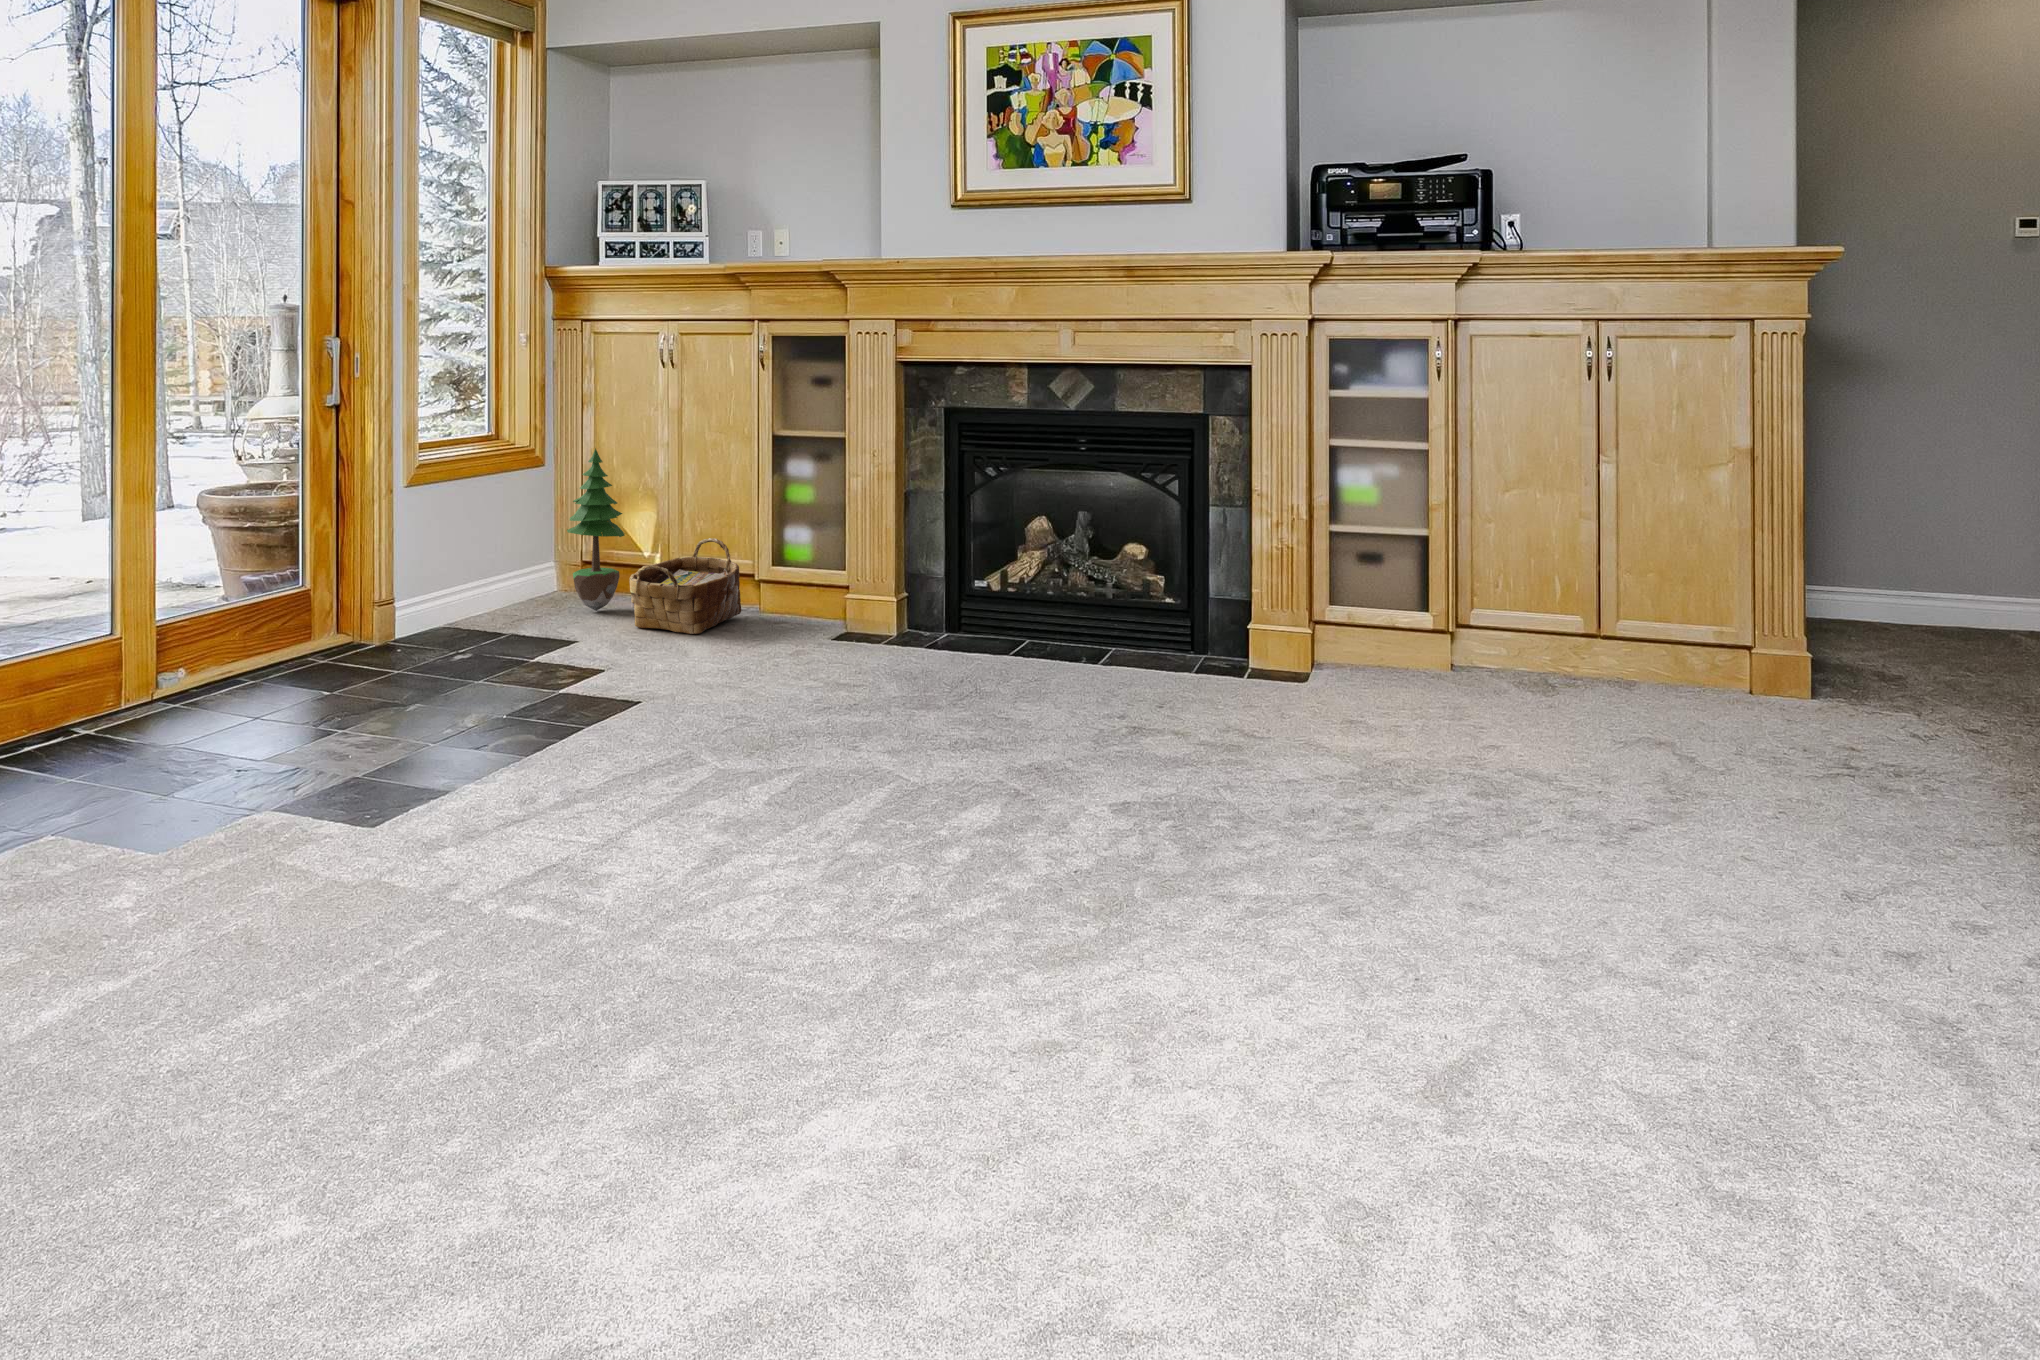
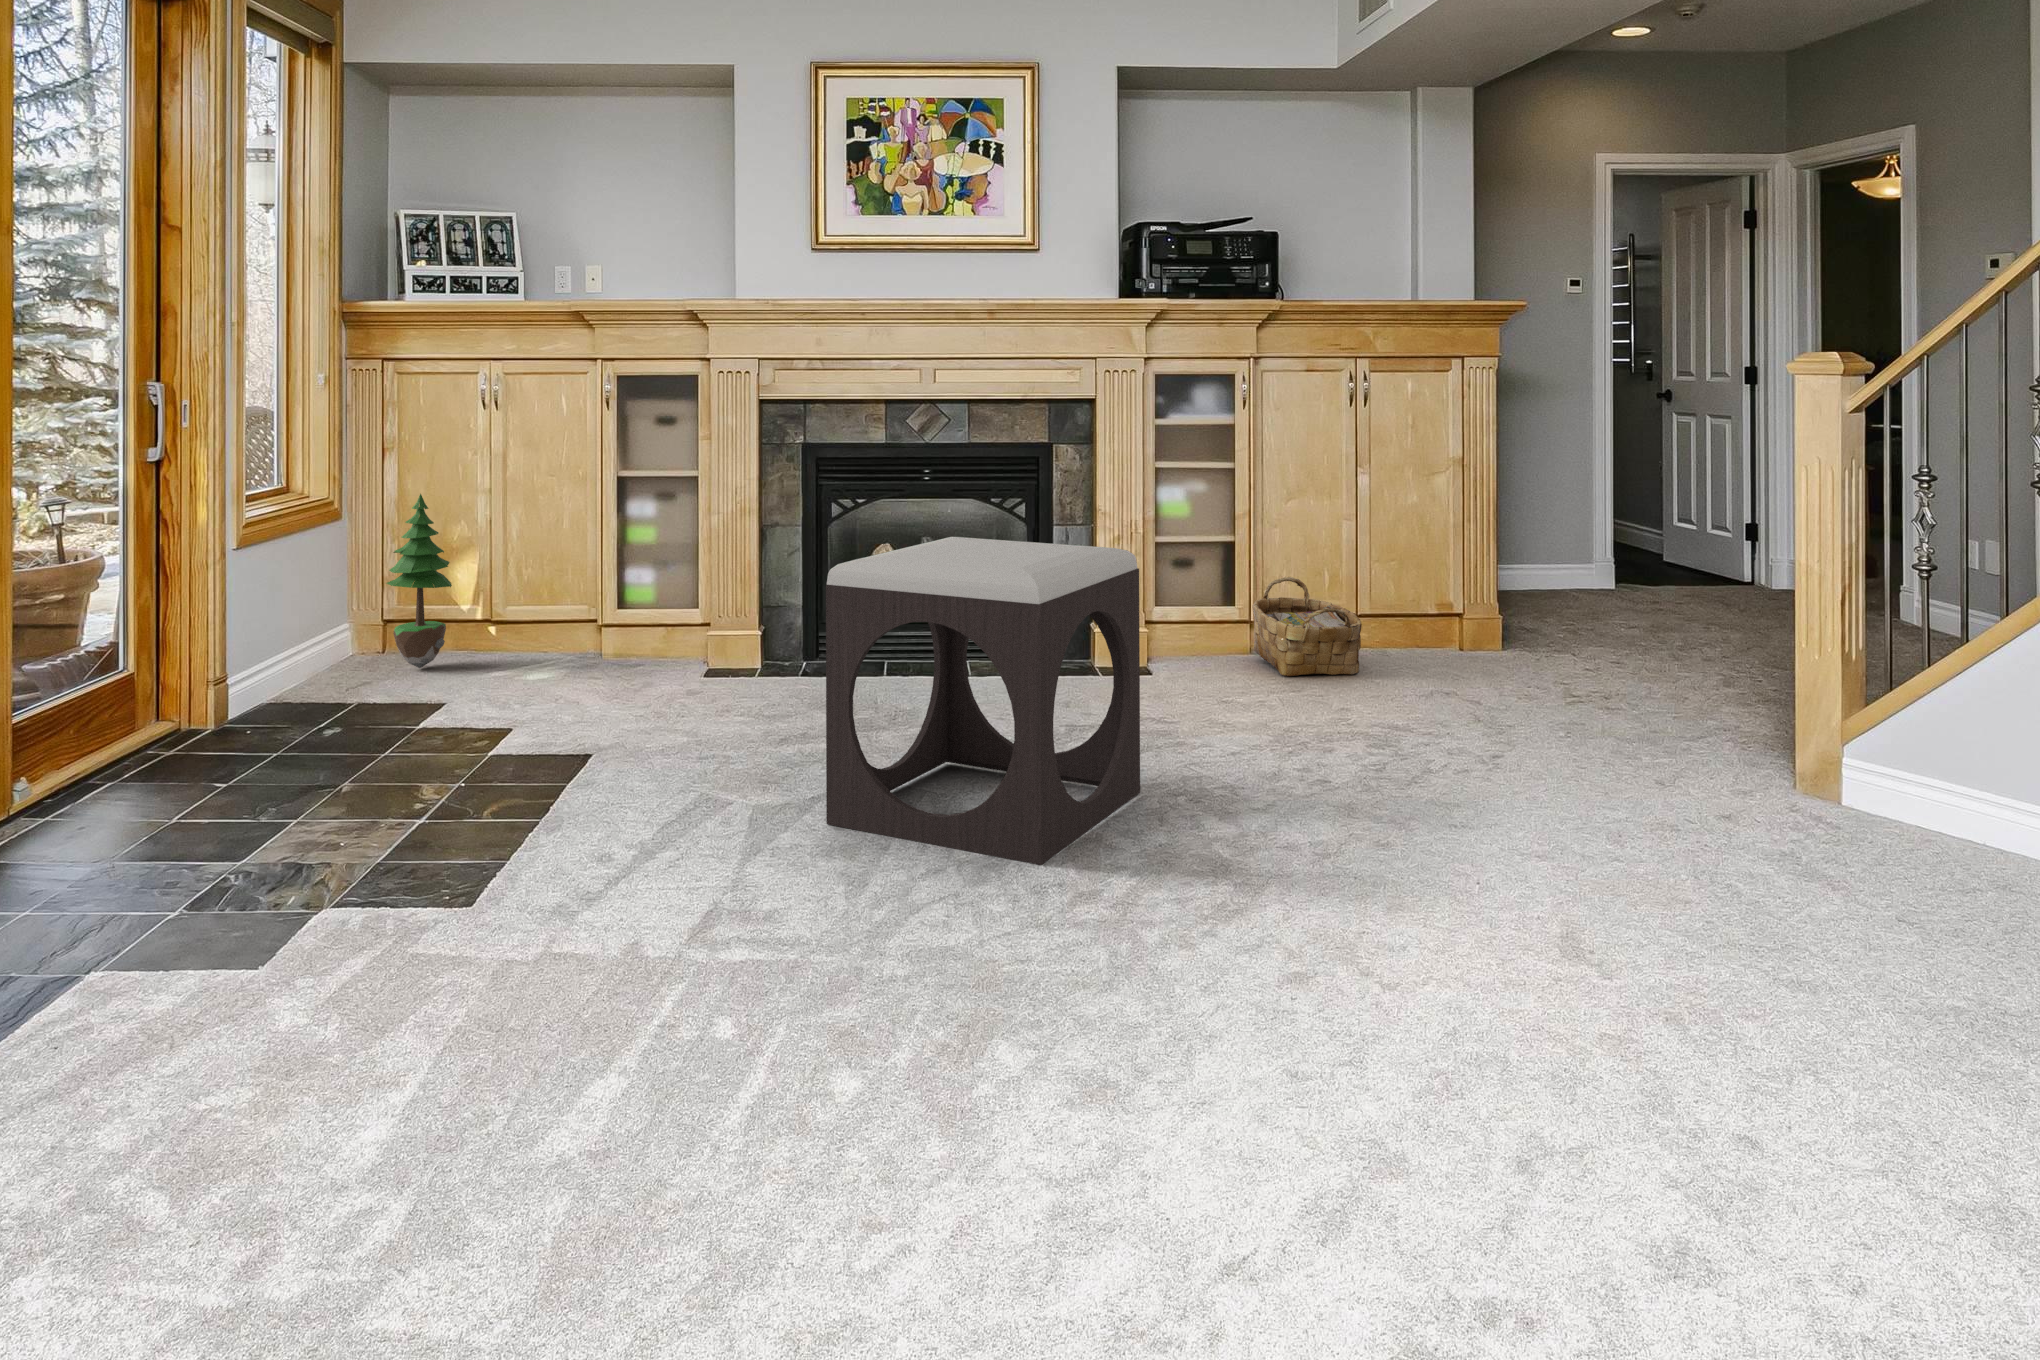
footstool: none [776,505,1136,867] -> present [826,537,1140,865]
woven basket: present [629,538,741,634] -> present [1252,577,1362,676]

